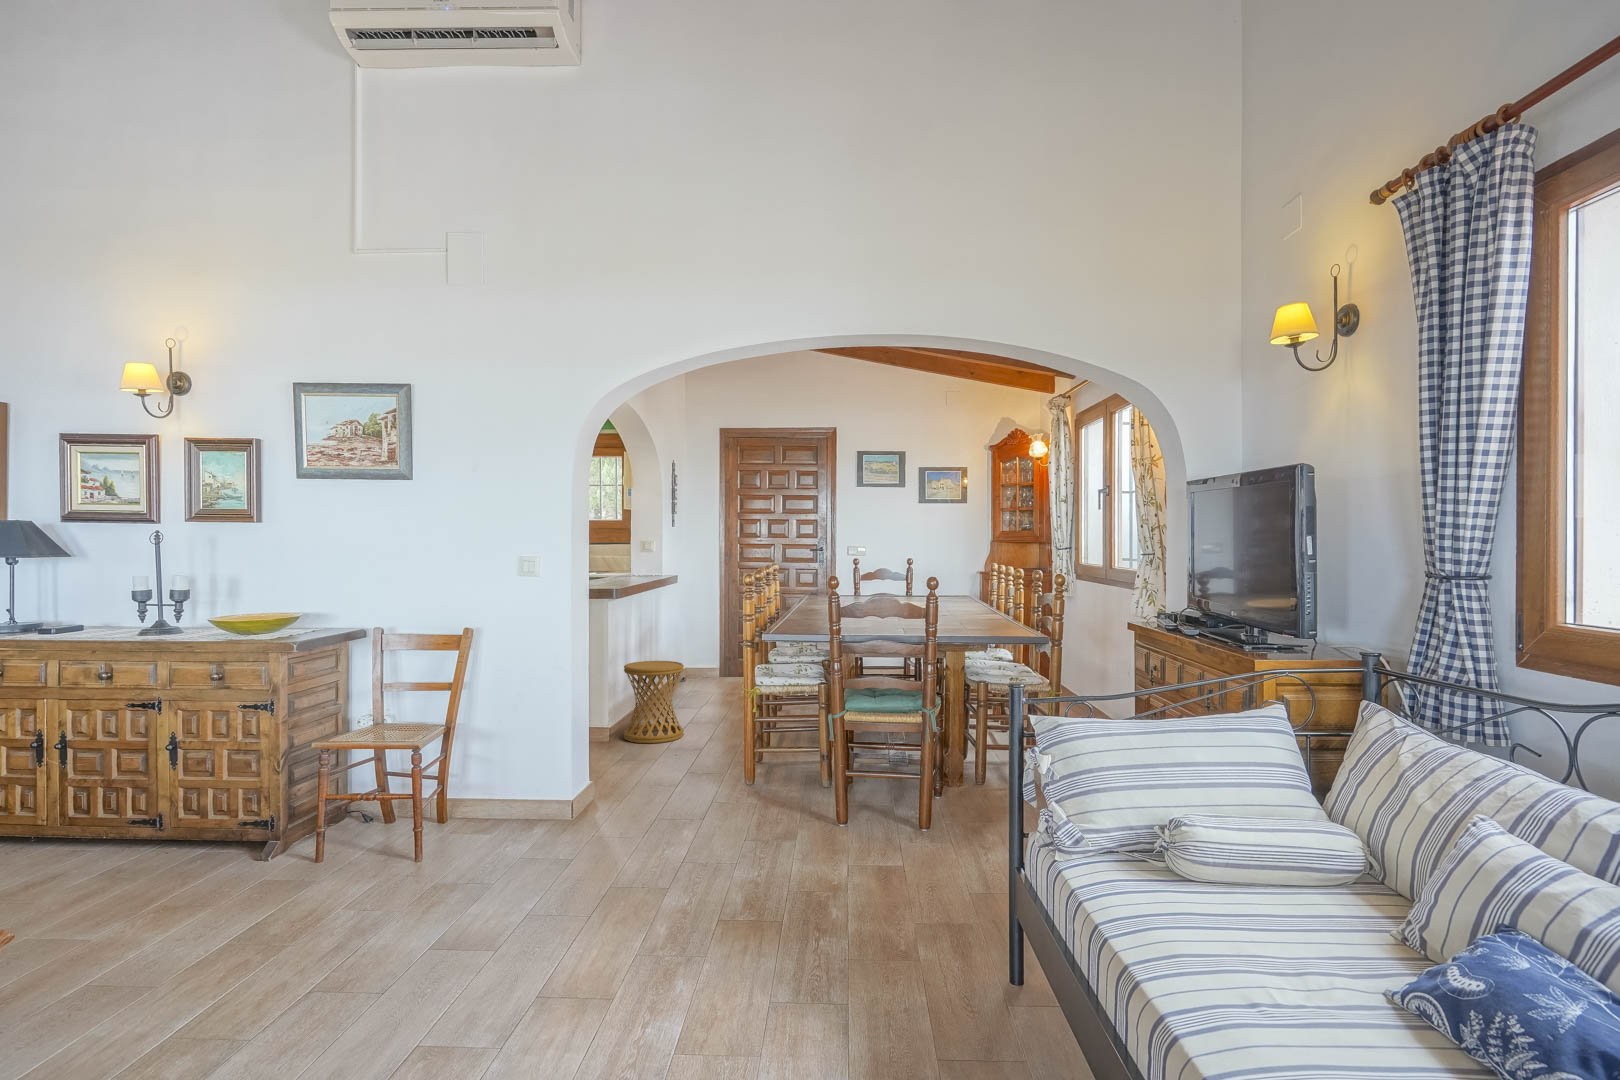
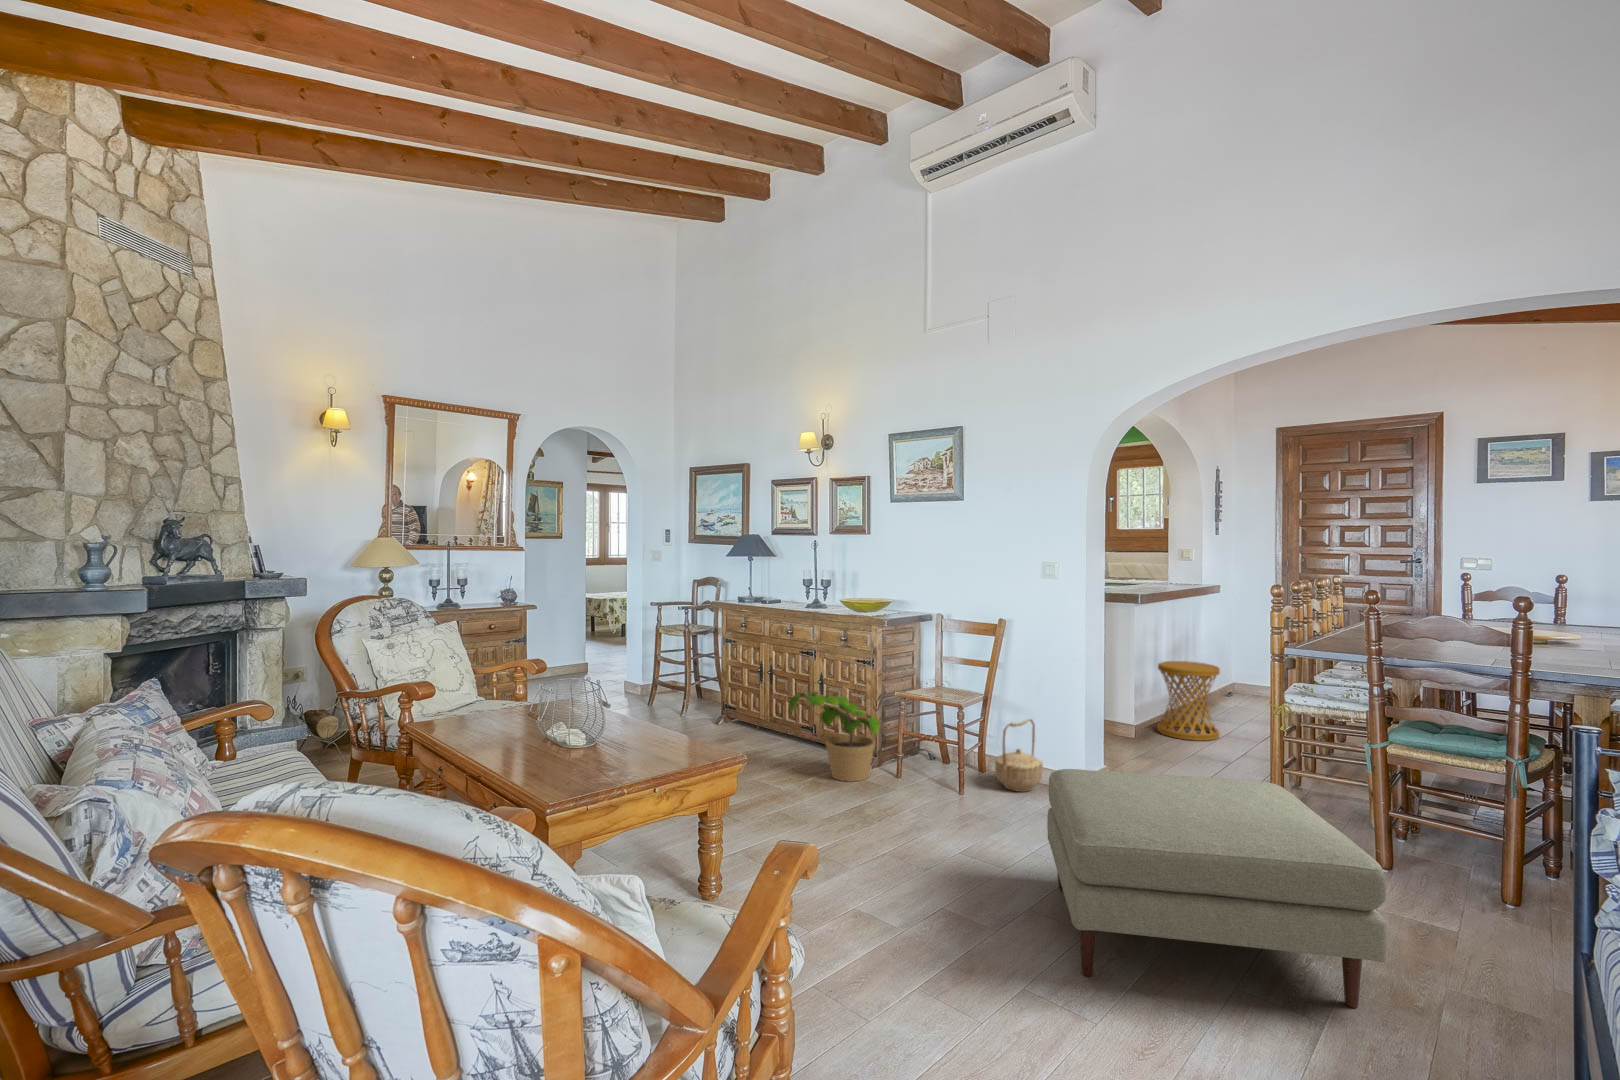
basket: none [462,746,523,838] -> present [995,719,1043,792]
potted plant: none [133,759,292,885] -> present [790,691,880,782]
ottoman: none [560,764,888,1021] -> present [1047,769,1387,1008]

